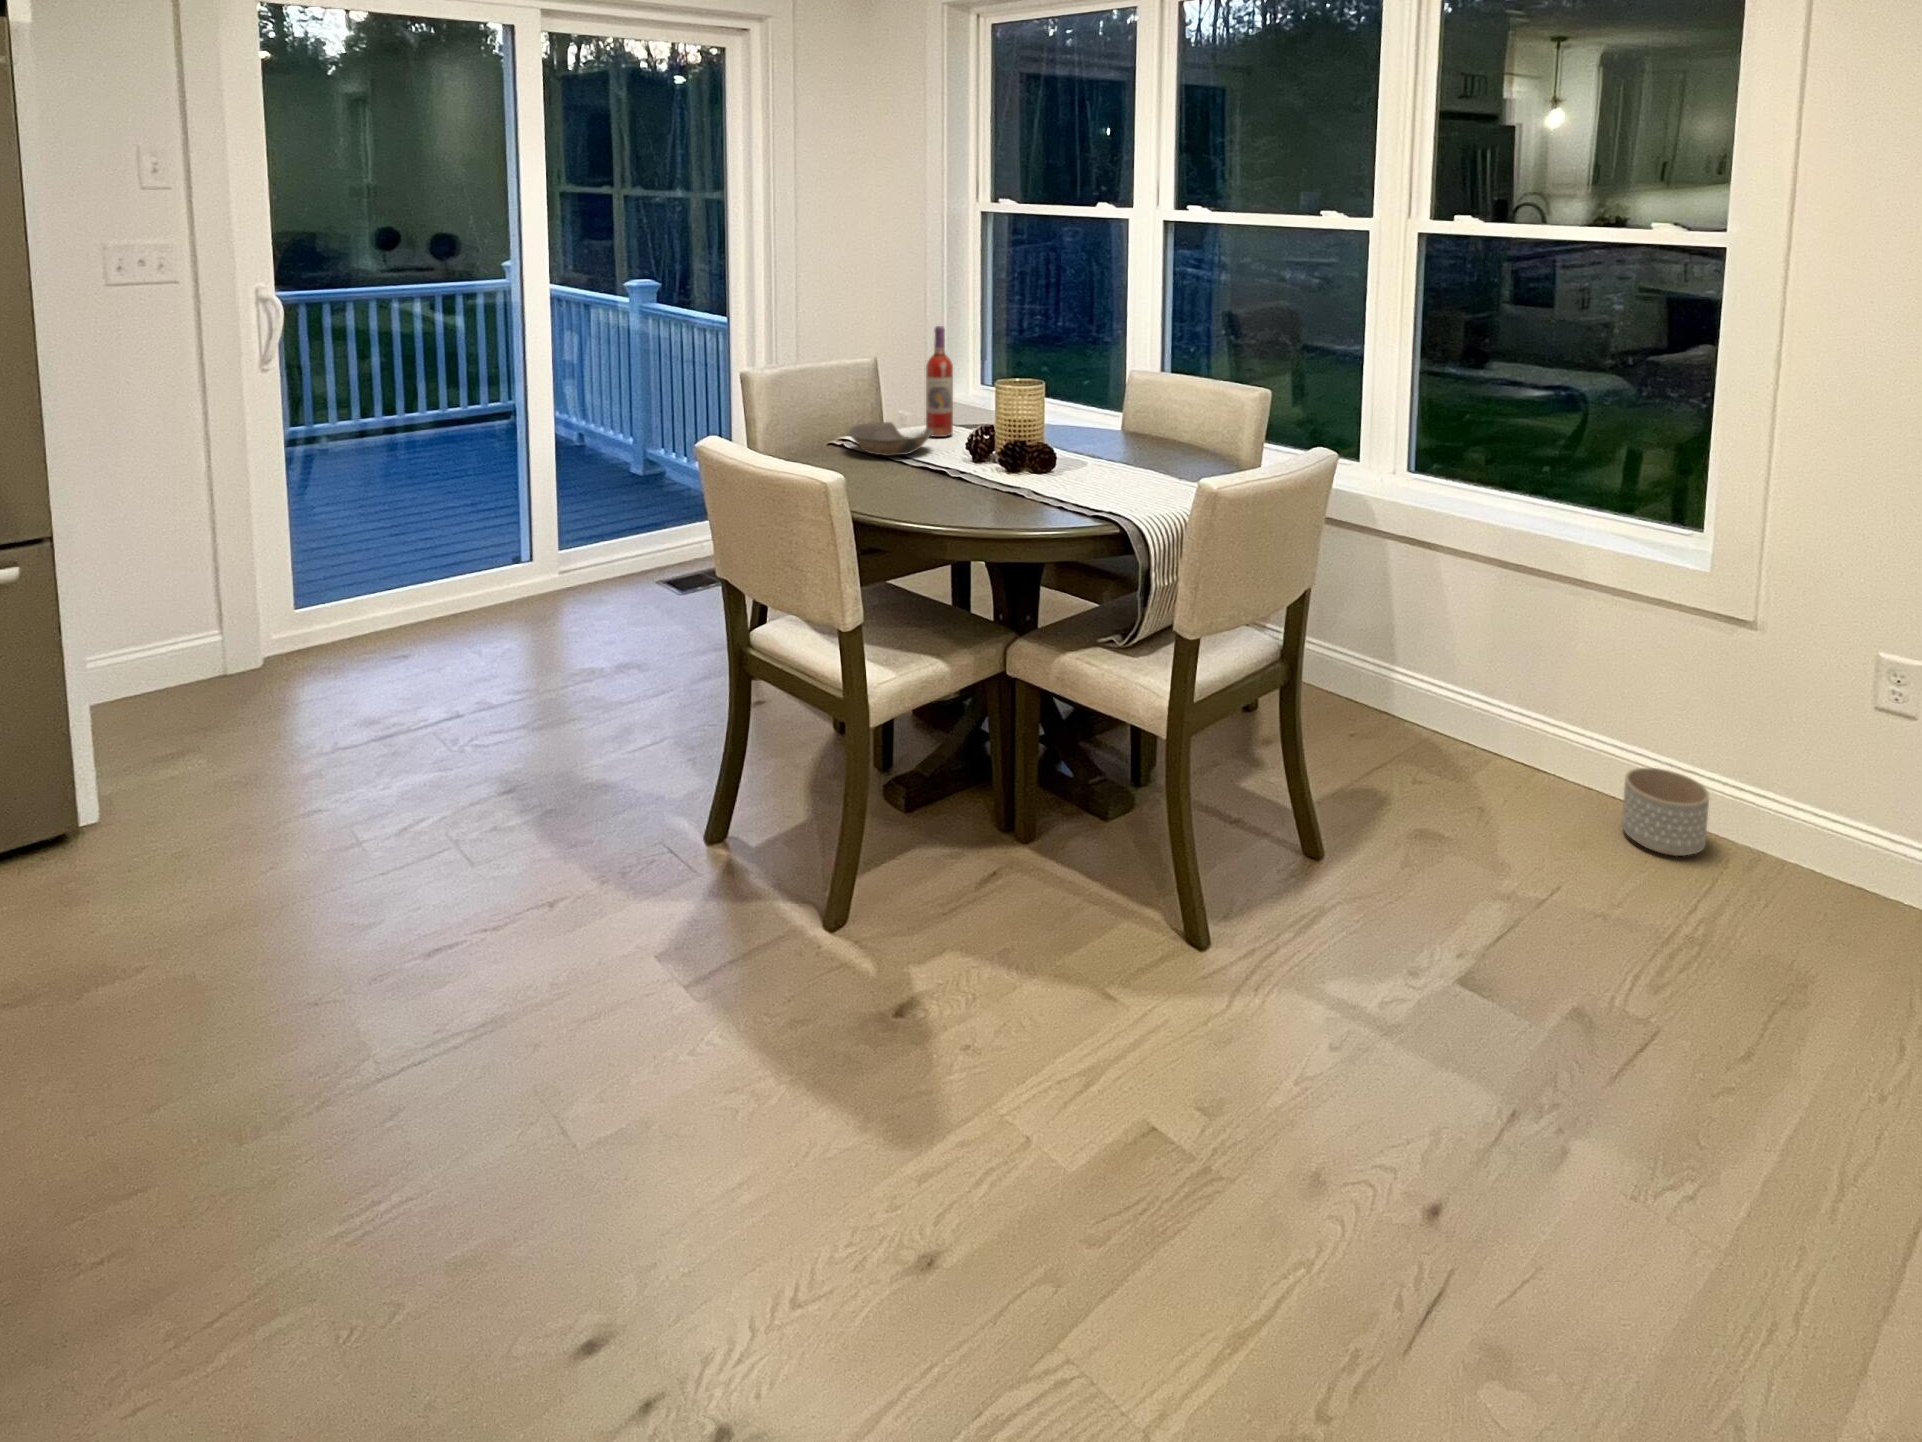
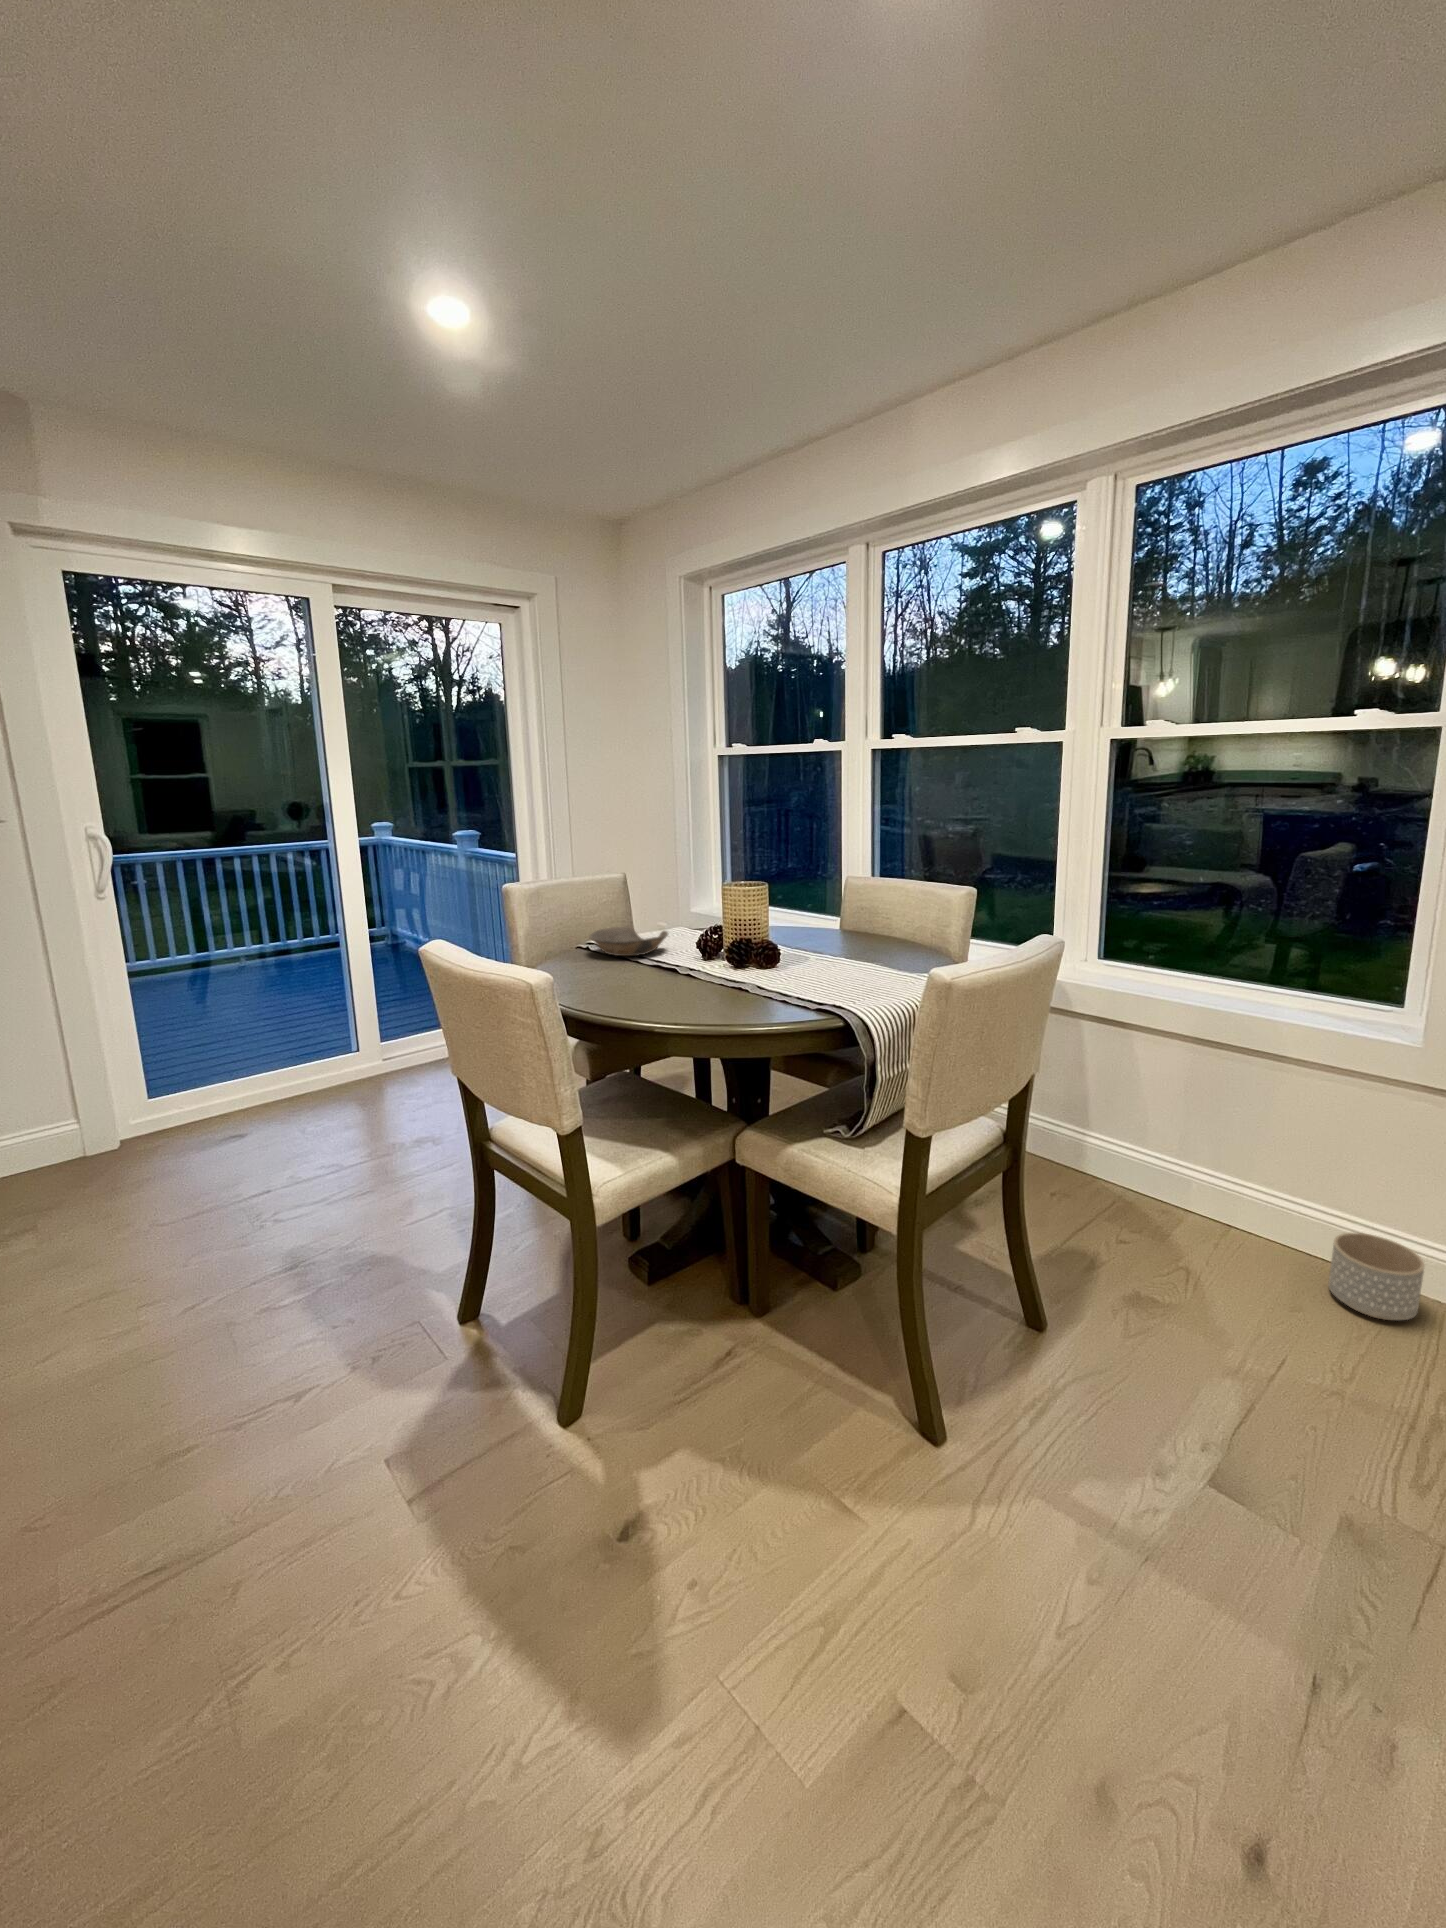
wine bottle: present [926,326,953,437] -> none [662,839,689,939]

